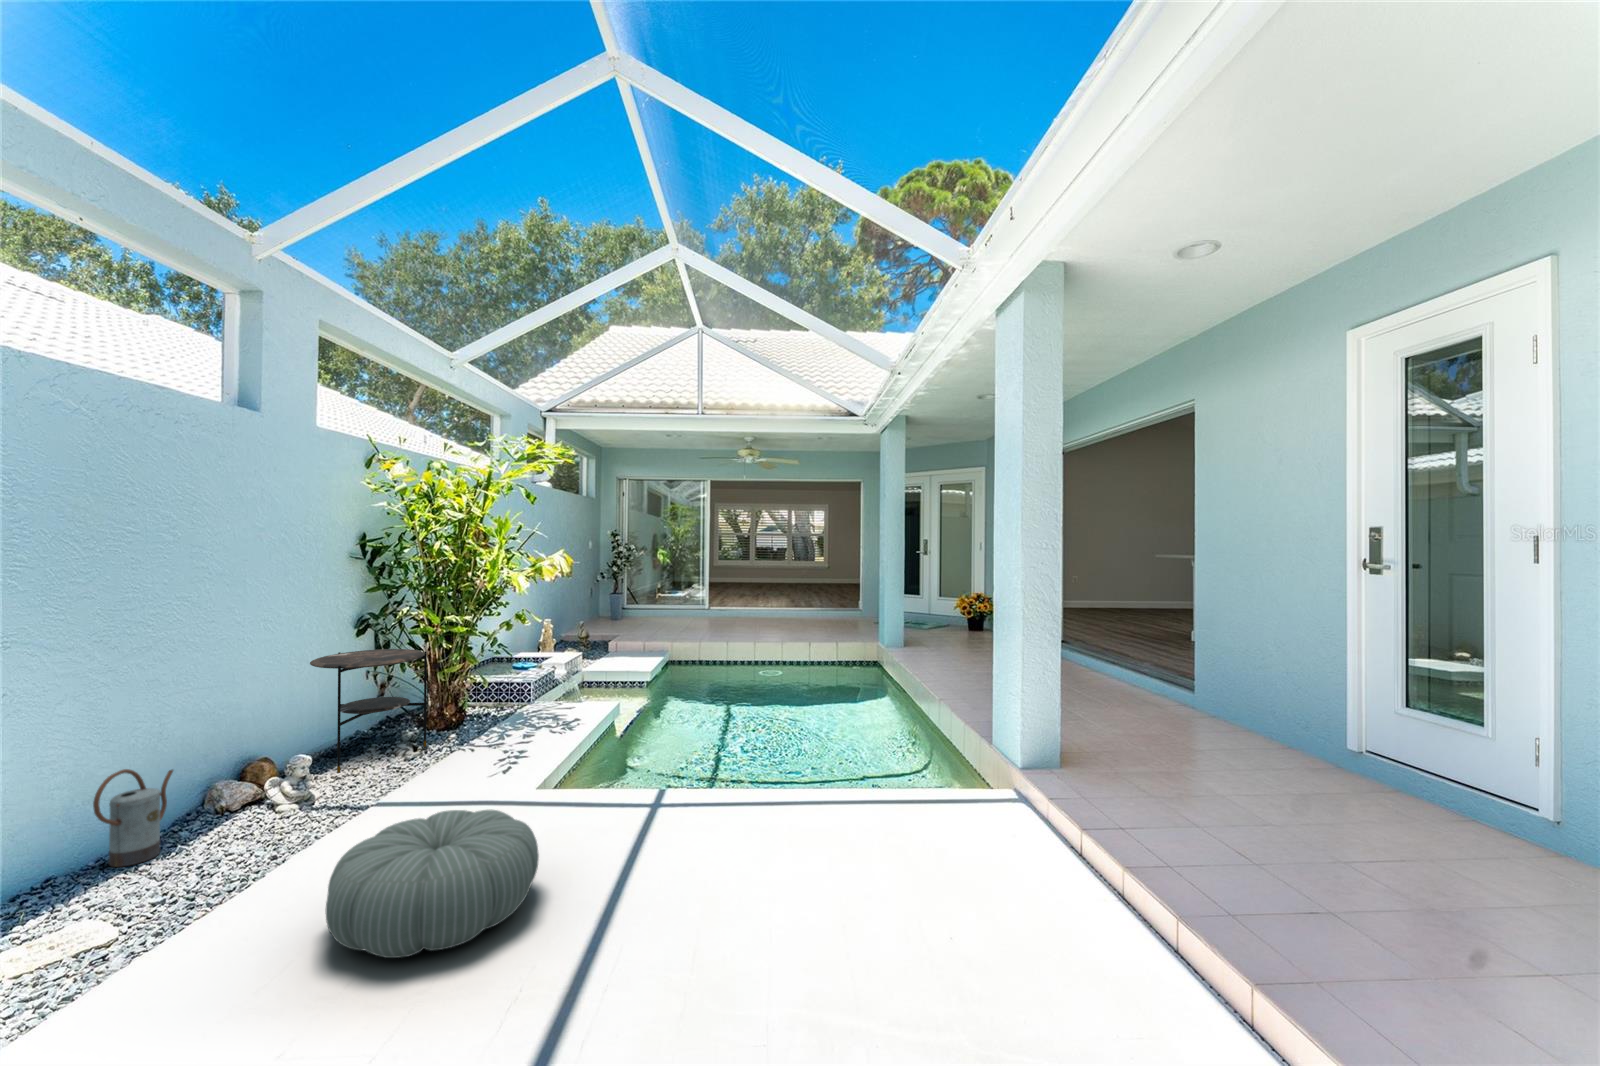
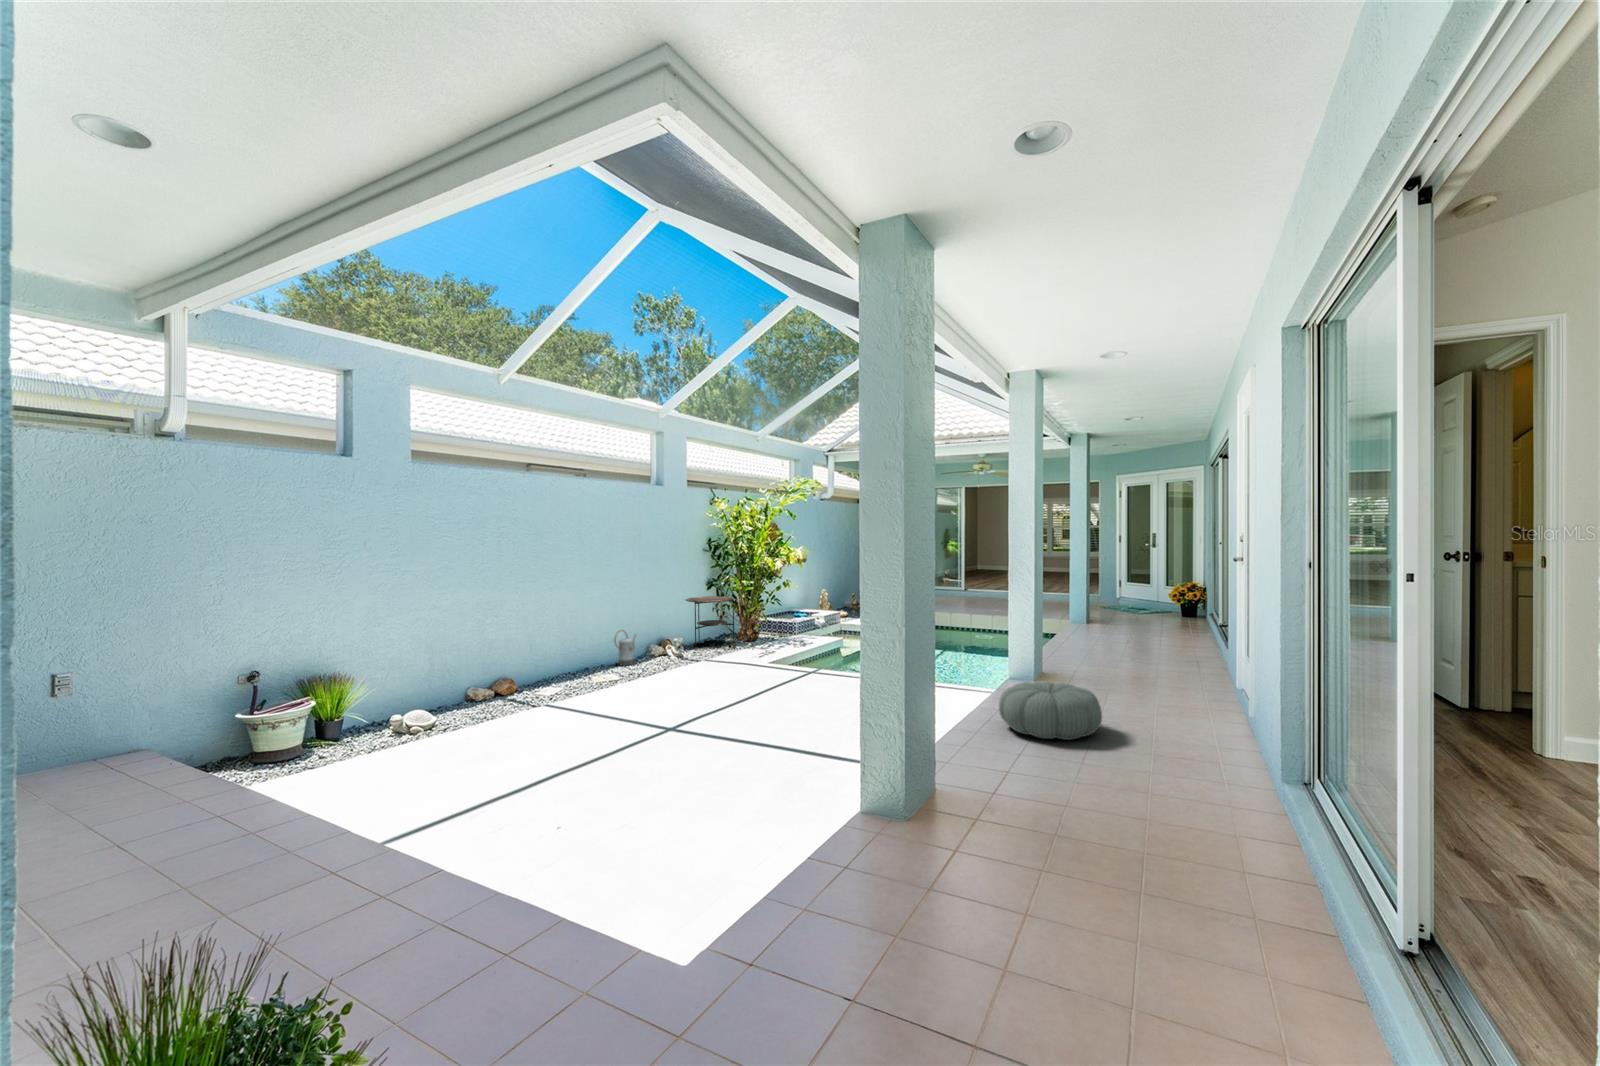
pouf: present [326,810,539,958] -> present [999,681,1102,740]

